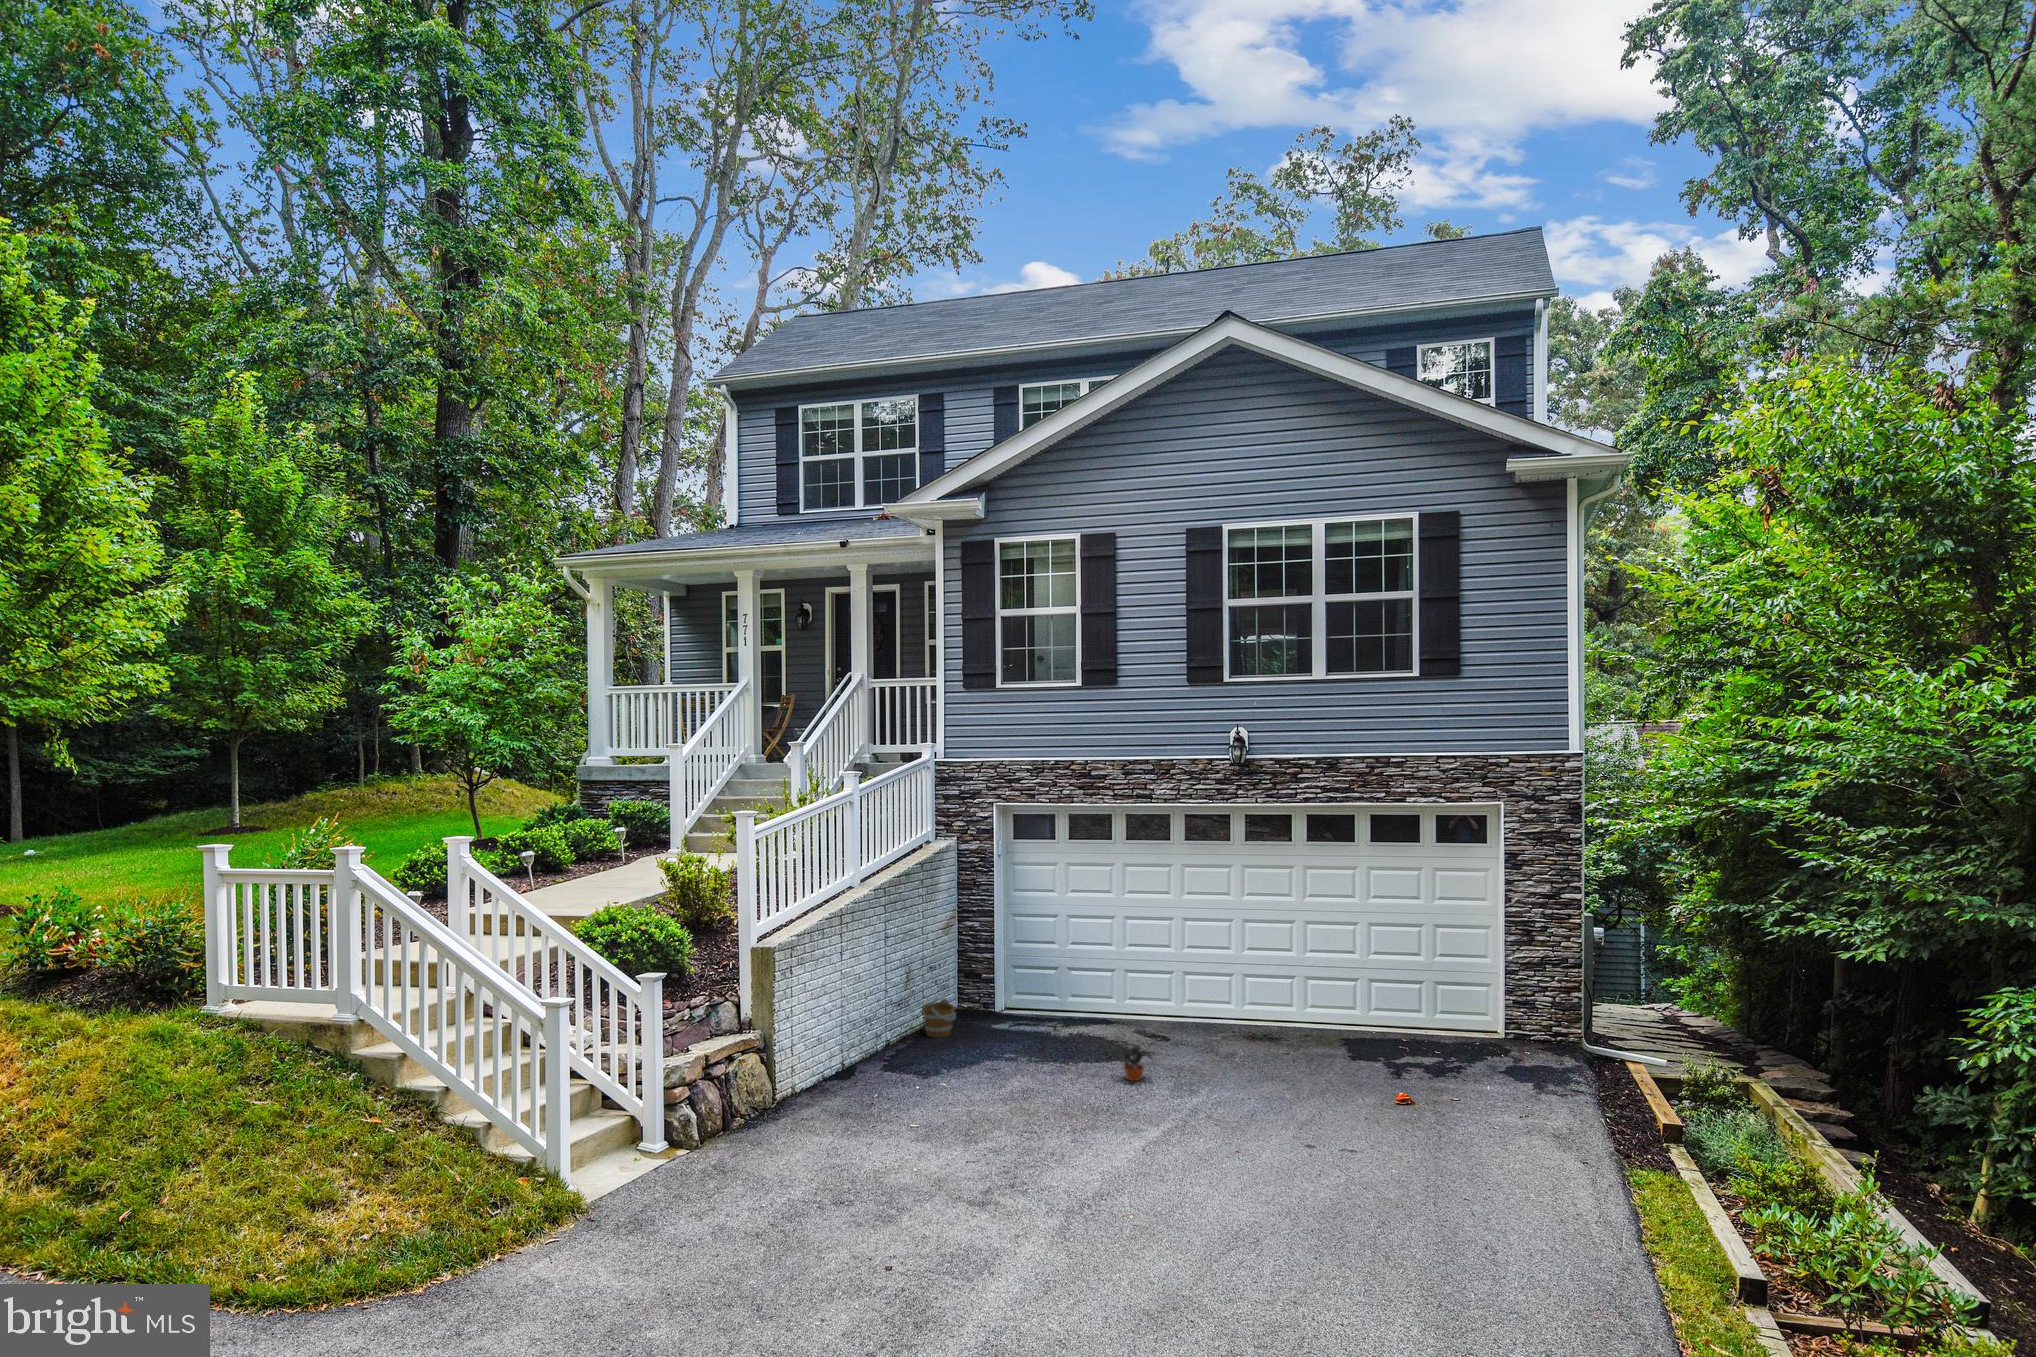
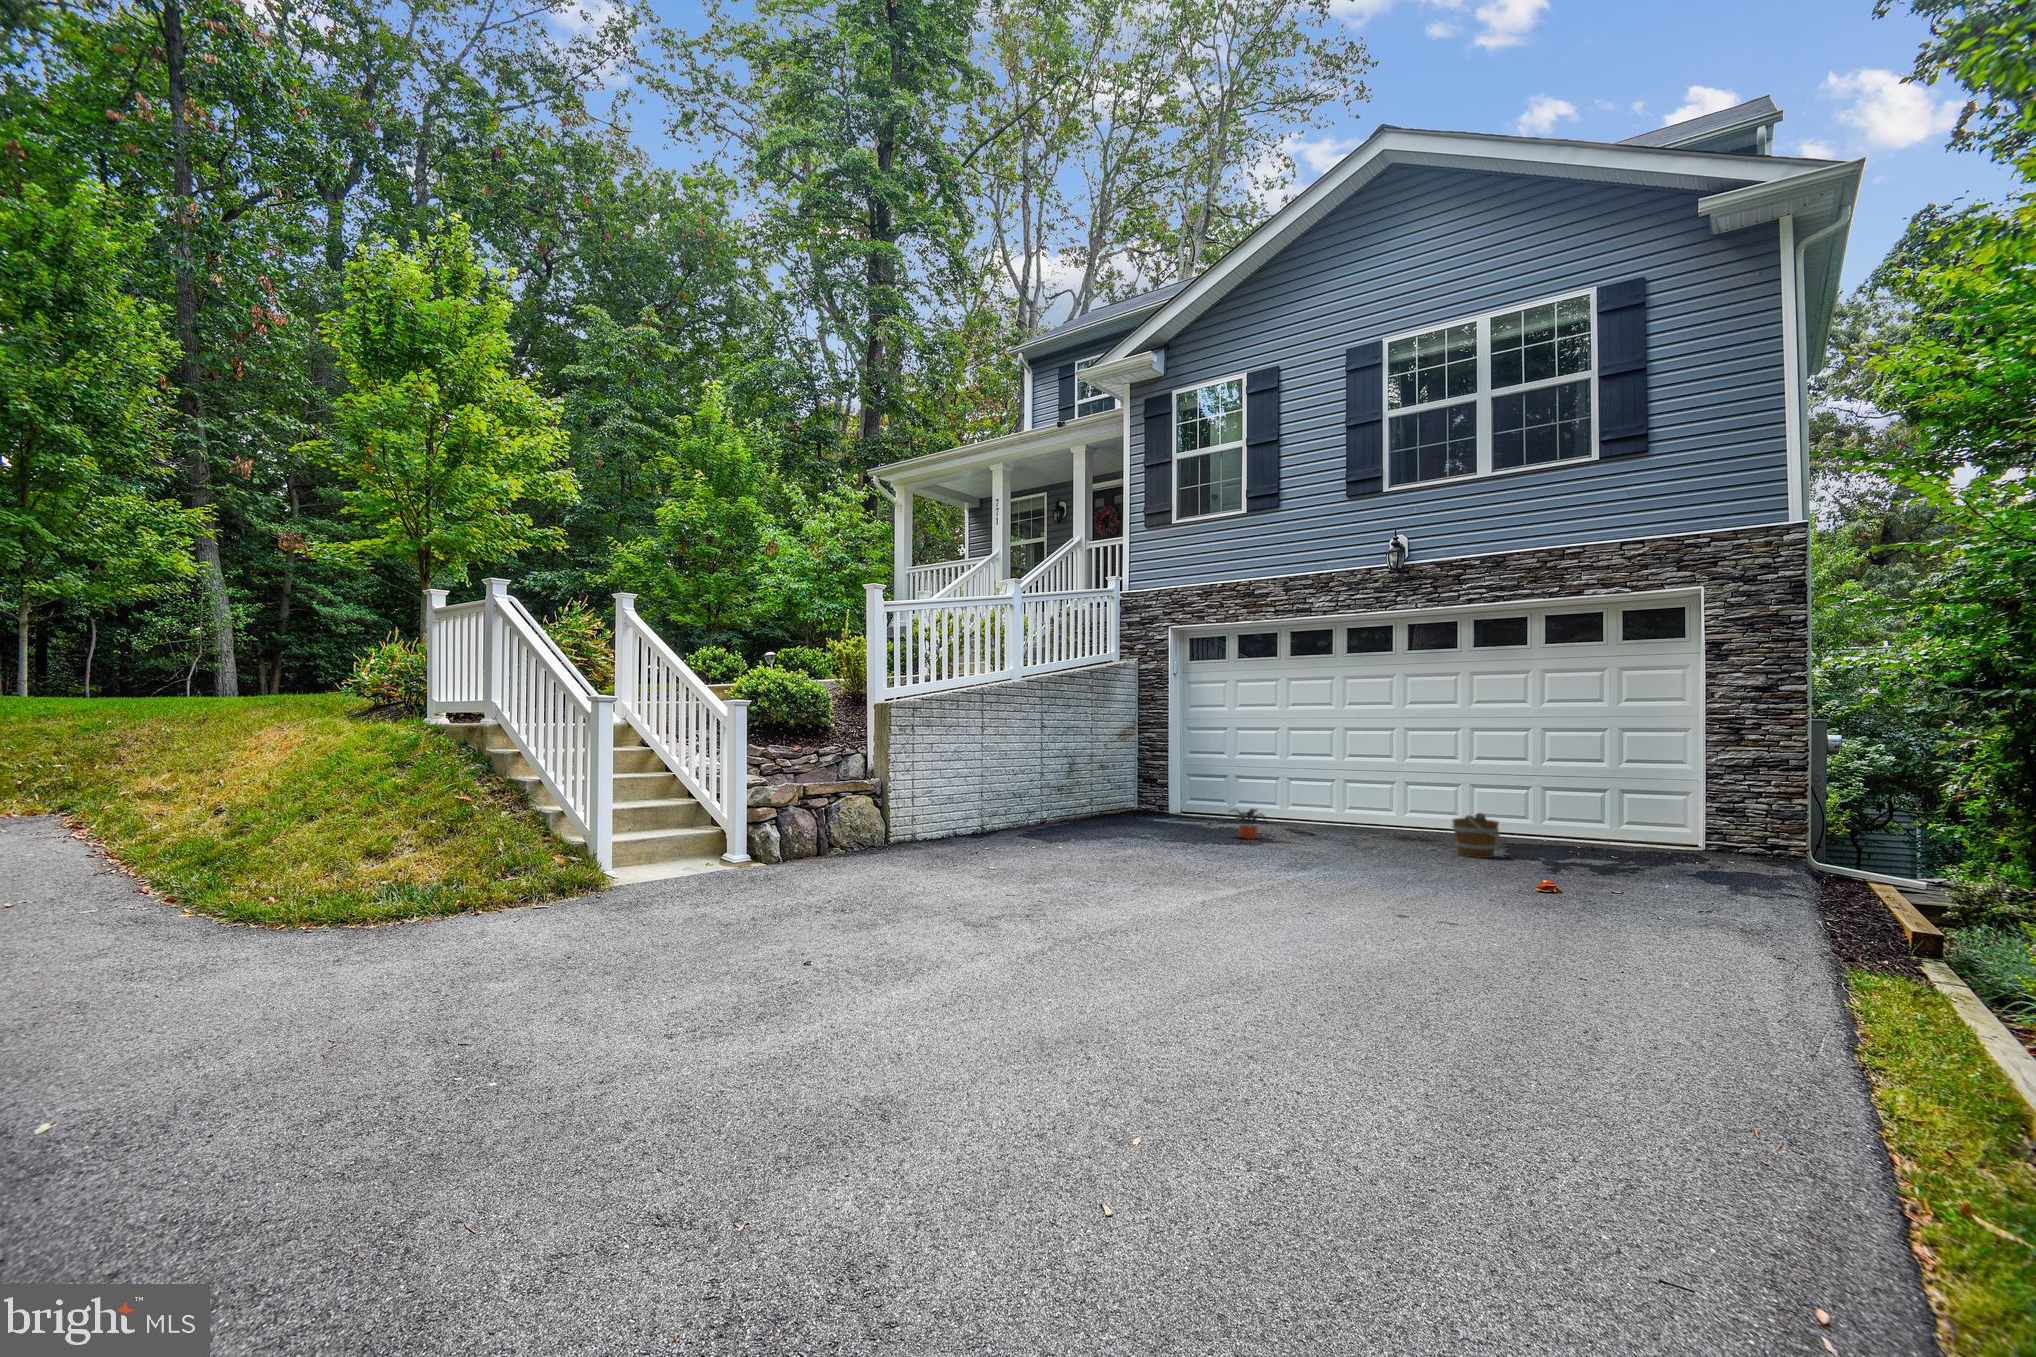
bucket: present [922,999,956,1038] -> present [1453,813,1500,858]

